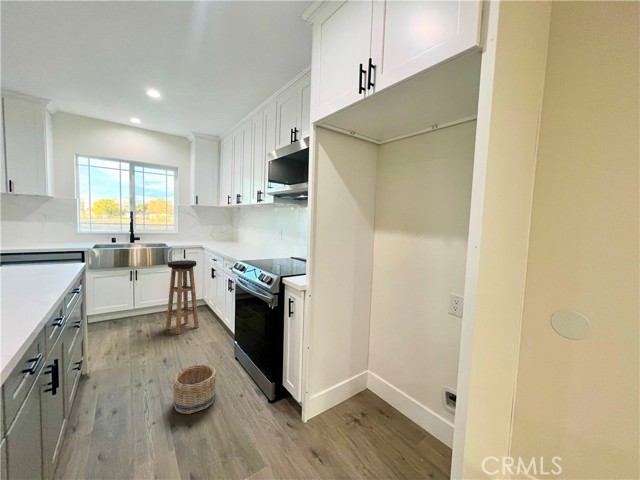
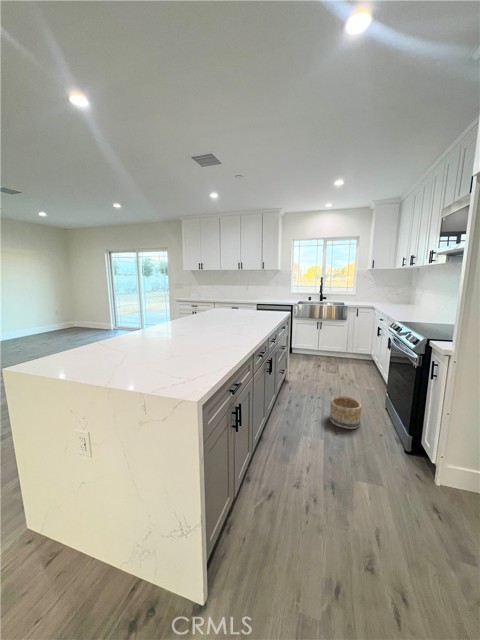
bar stool: present [166,260,199,334] -> none [337,317,365,376]

